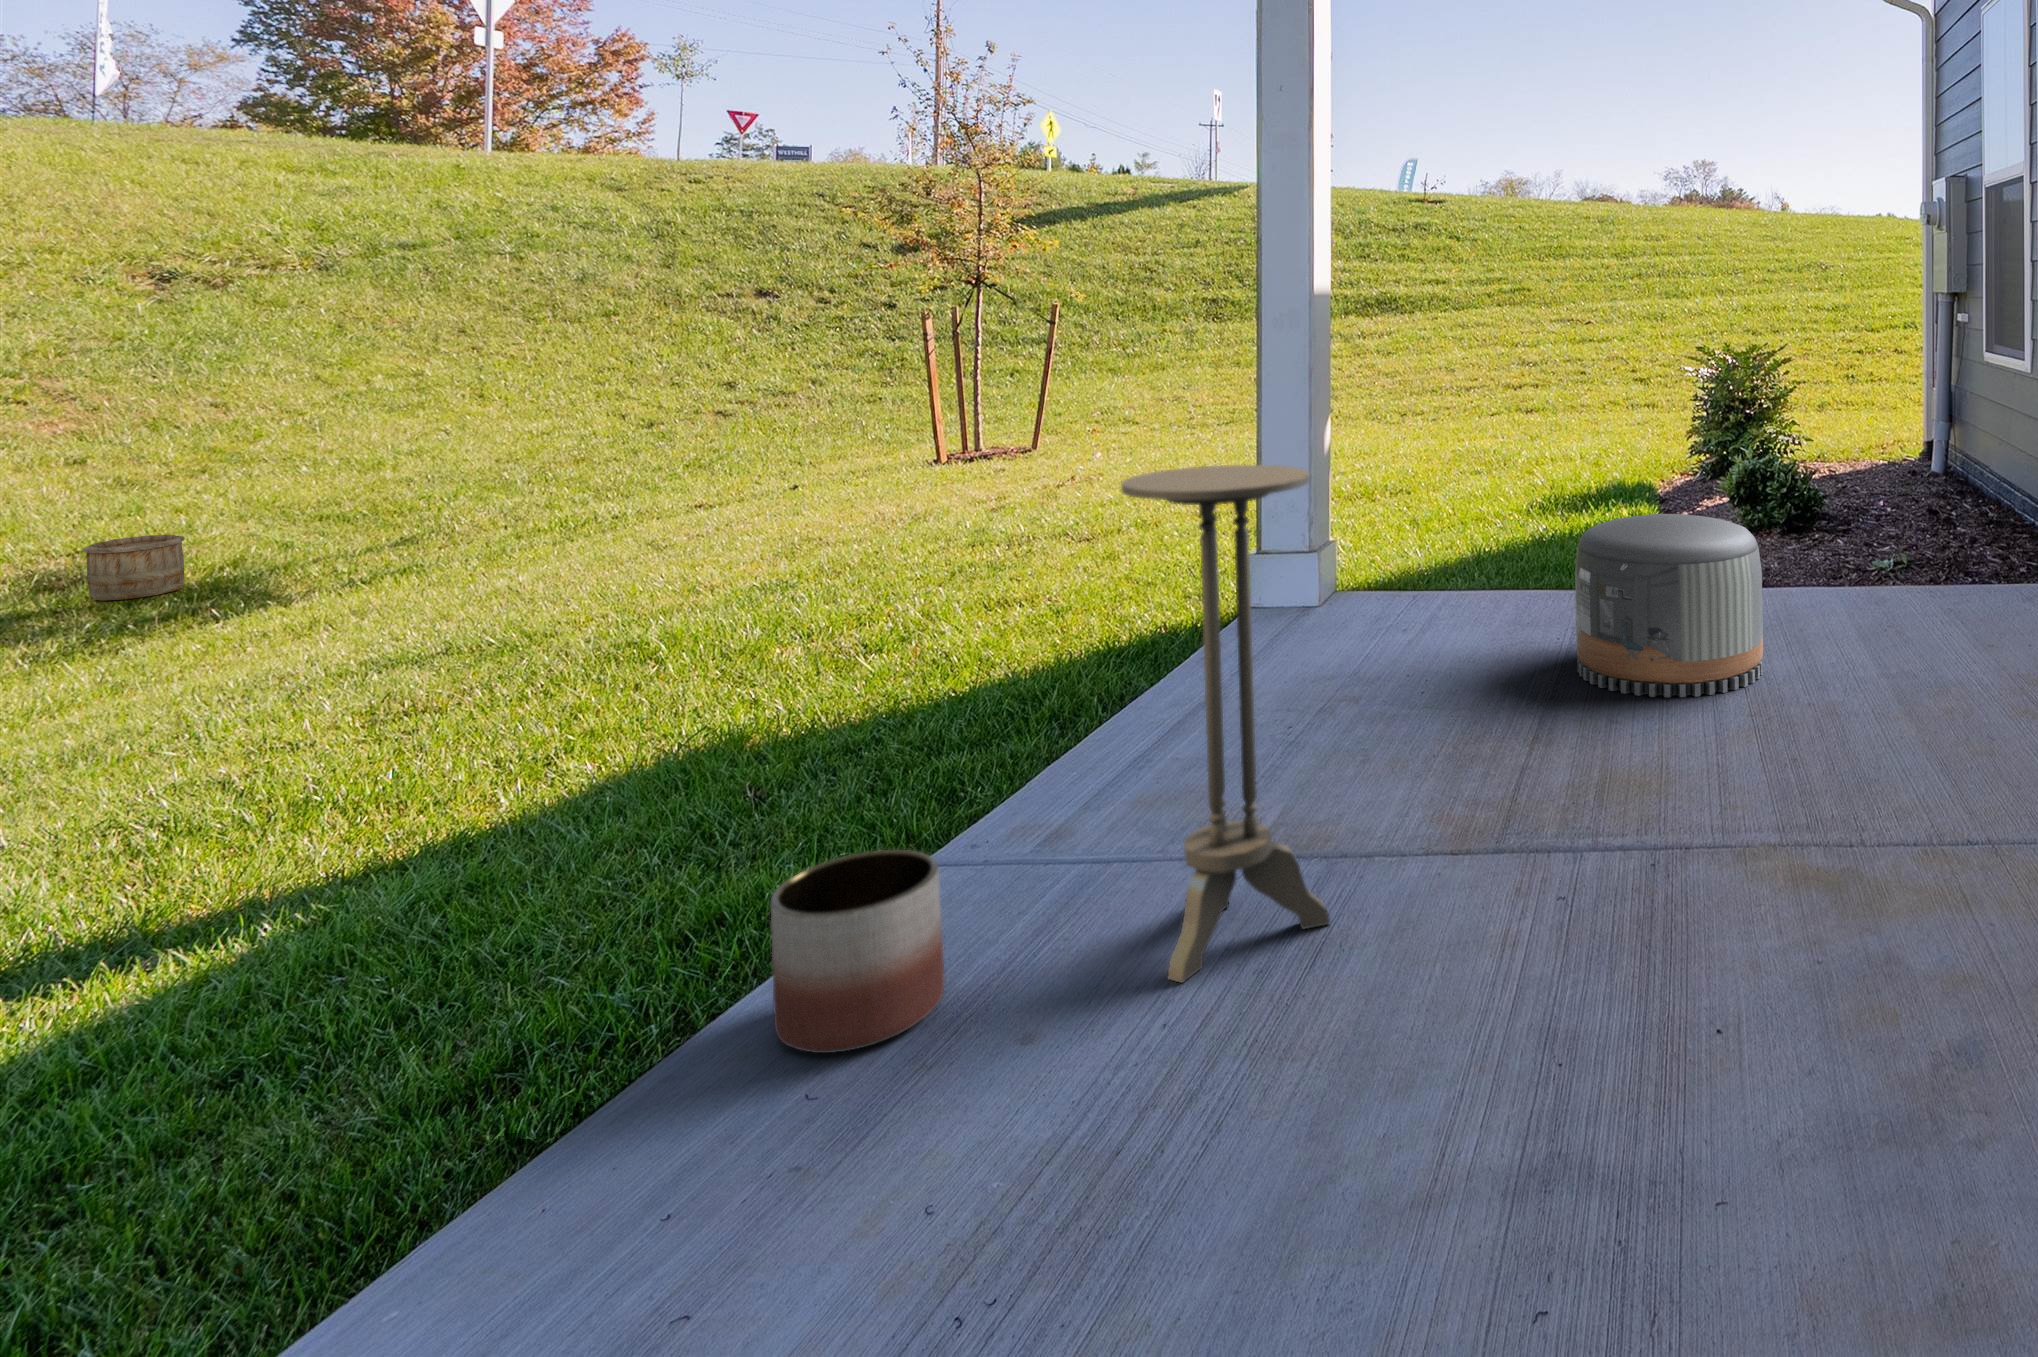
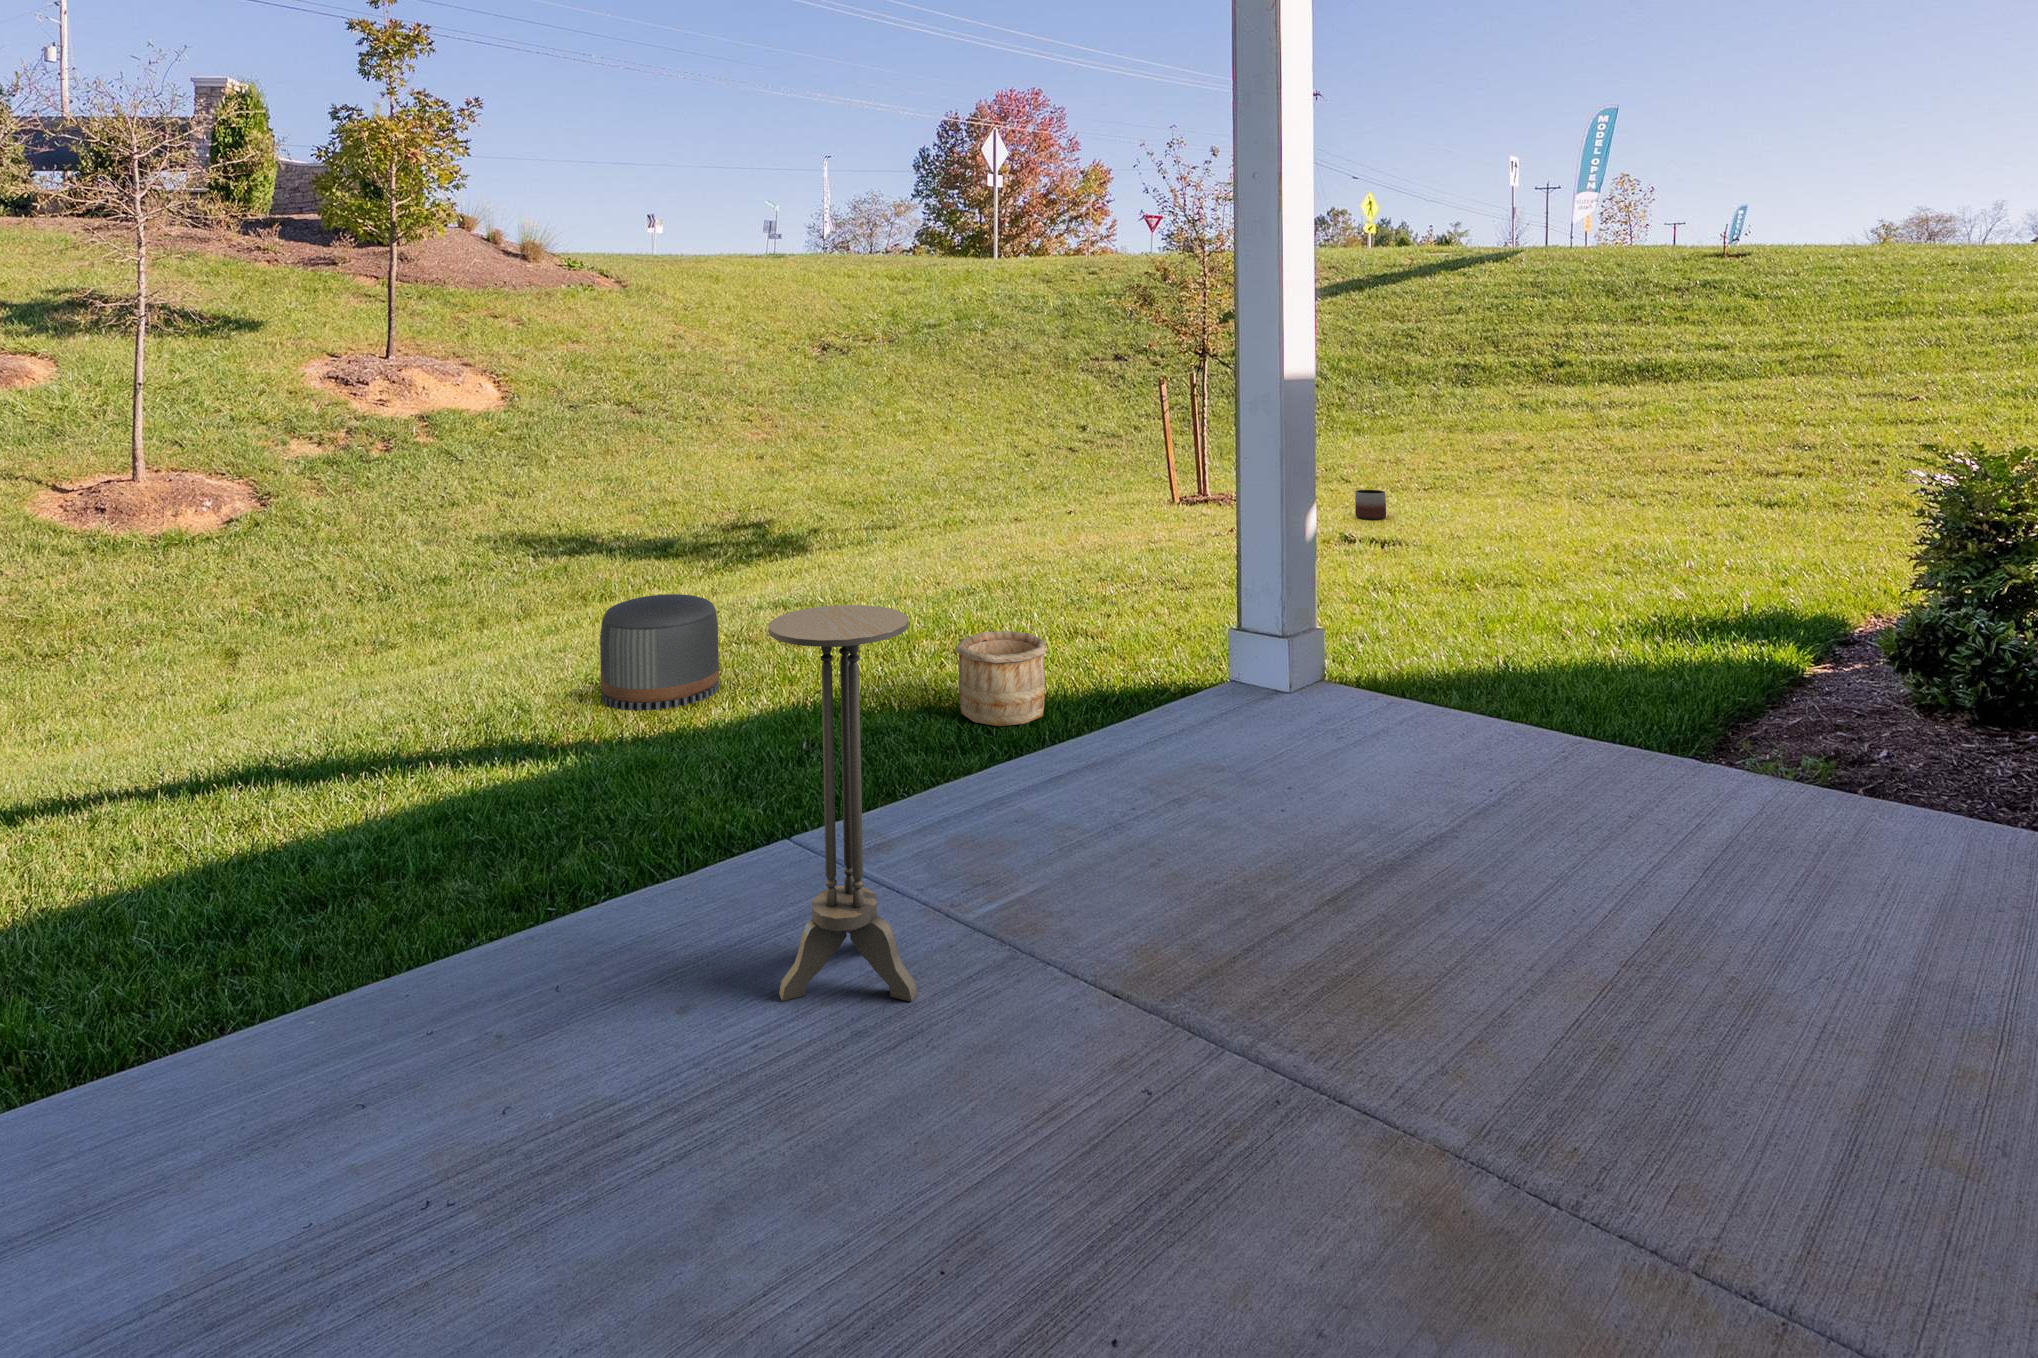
pouf: present [1575,514,1763,697] -> present [600,594,719,711]
wooden bucket: present [83,534,185,601] -> present [956,631,1046,726]
planter: present [771,850,945,1053] -> present [1355,490,1386,519]

